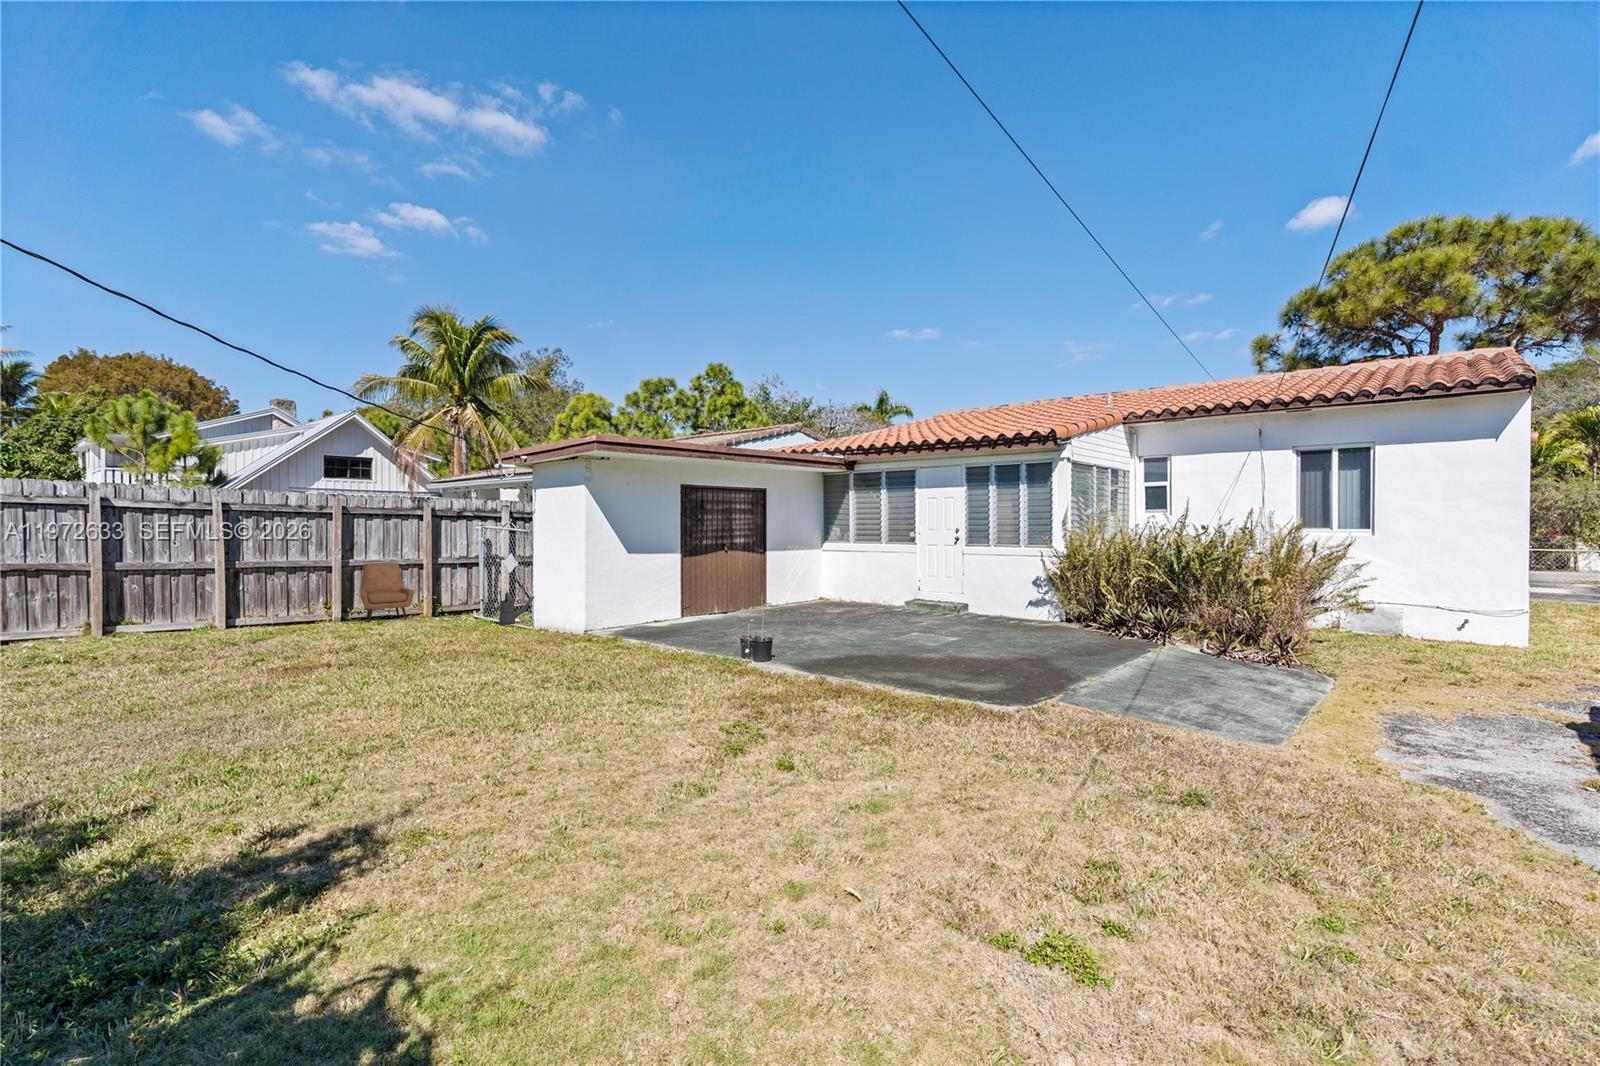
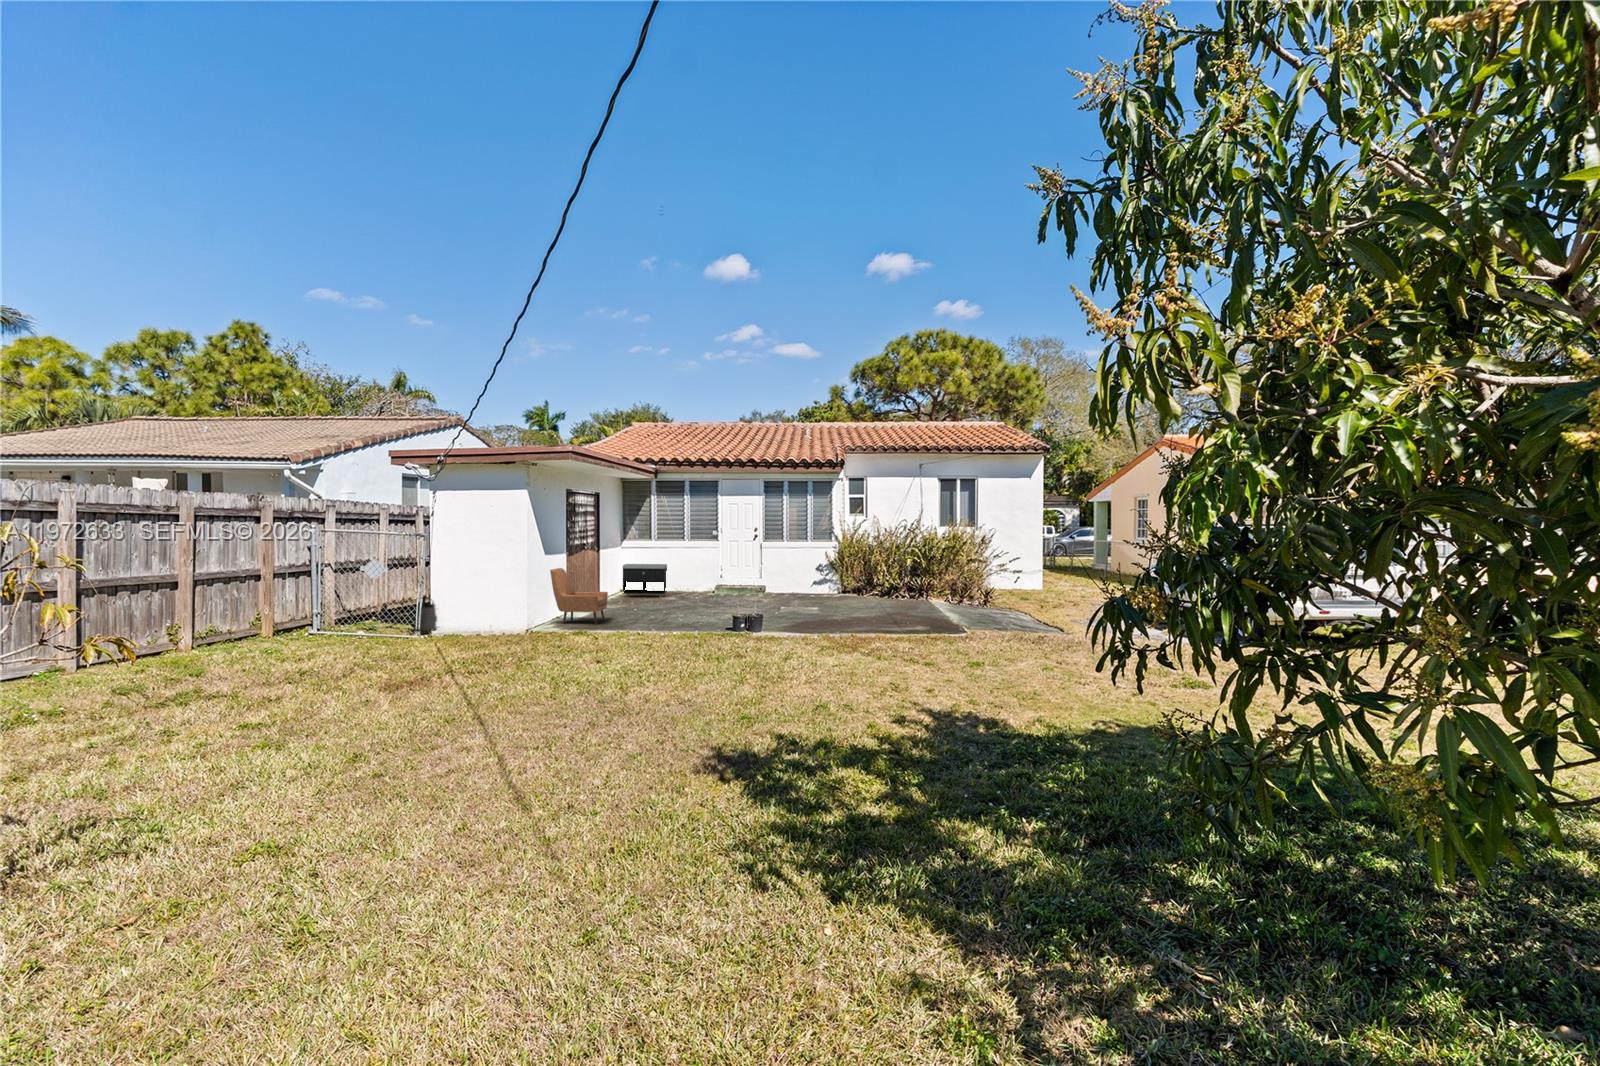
chair: present [360,563,414,622] -> present [550,568,608,624]
storage bench: none [807,568,861,608] -> present [623,564,667,597]

